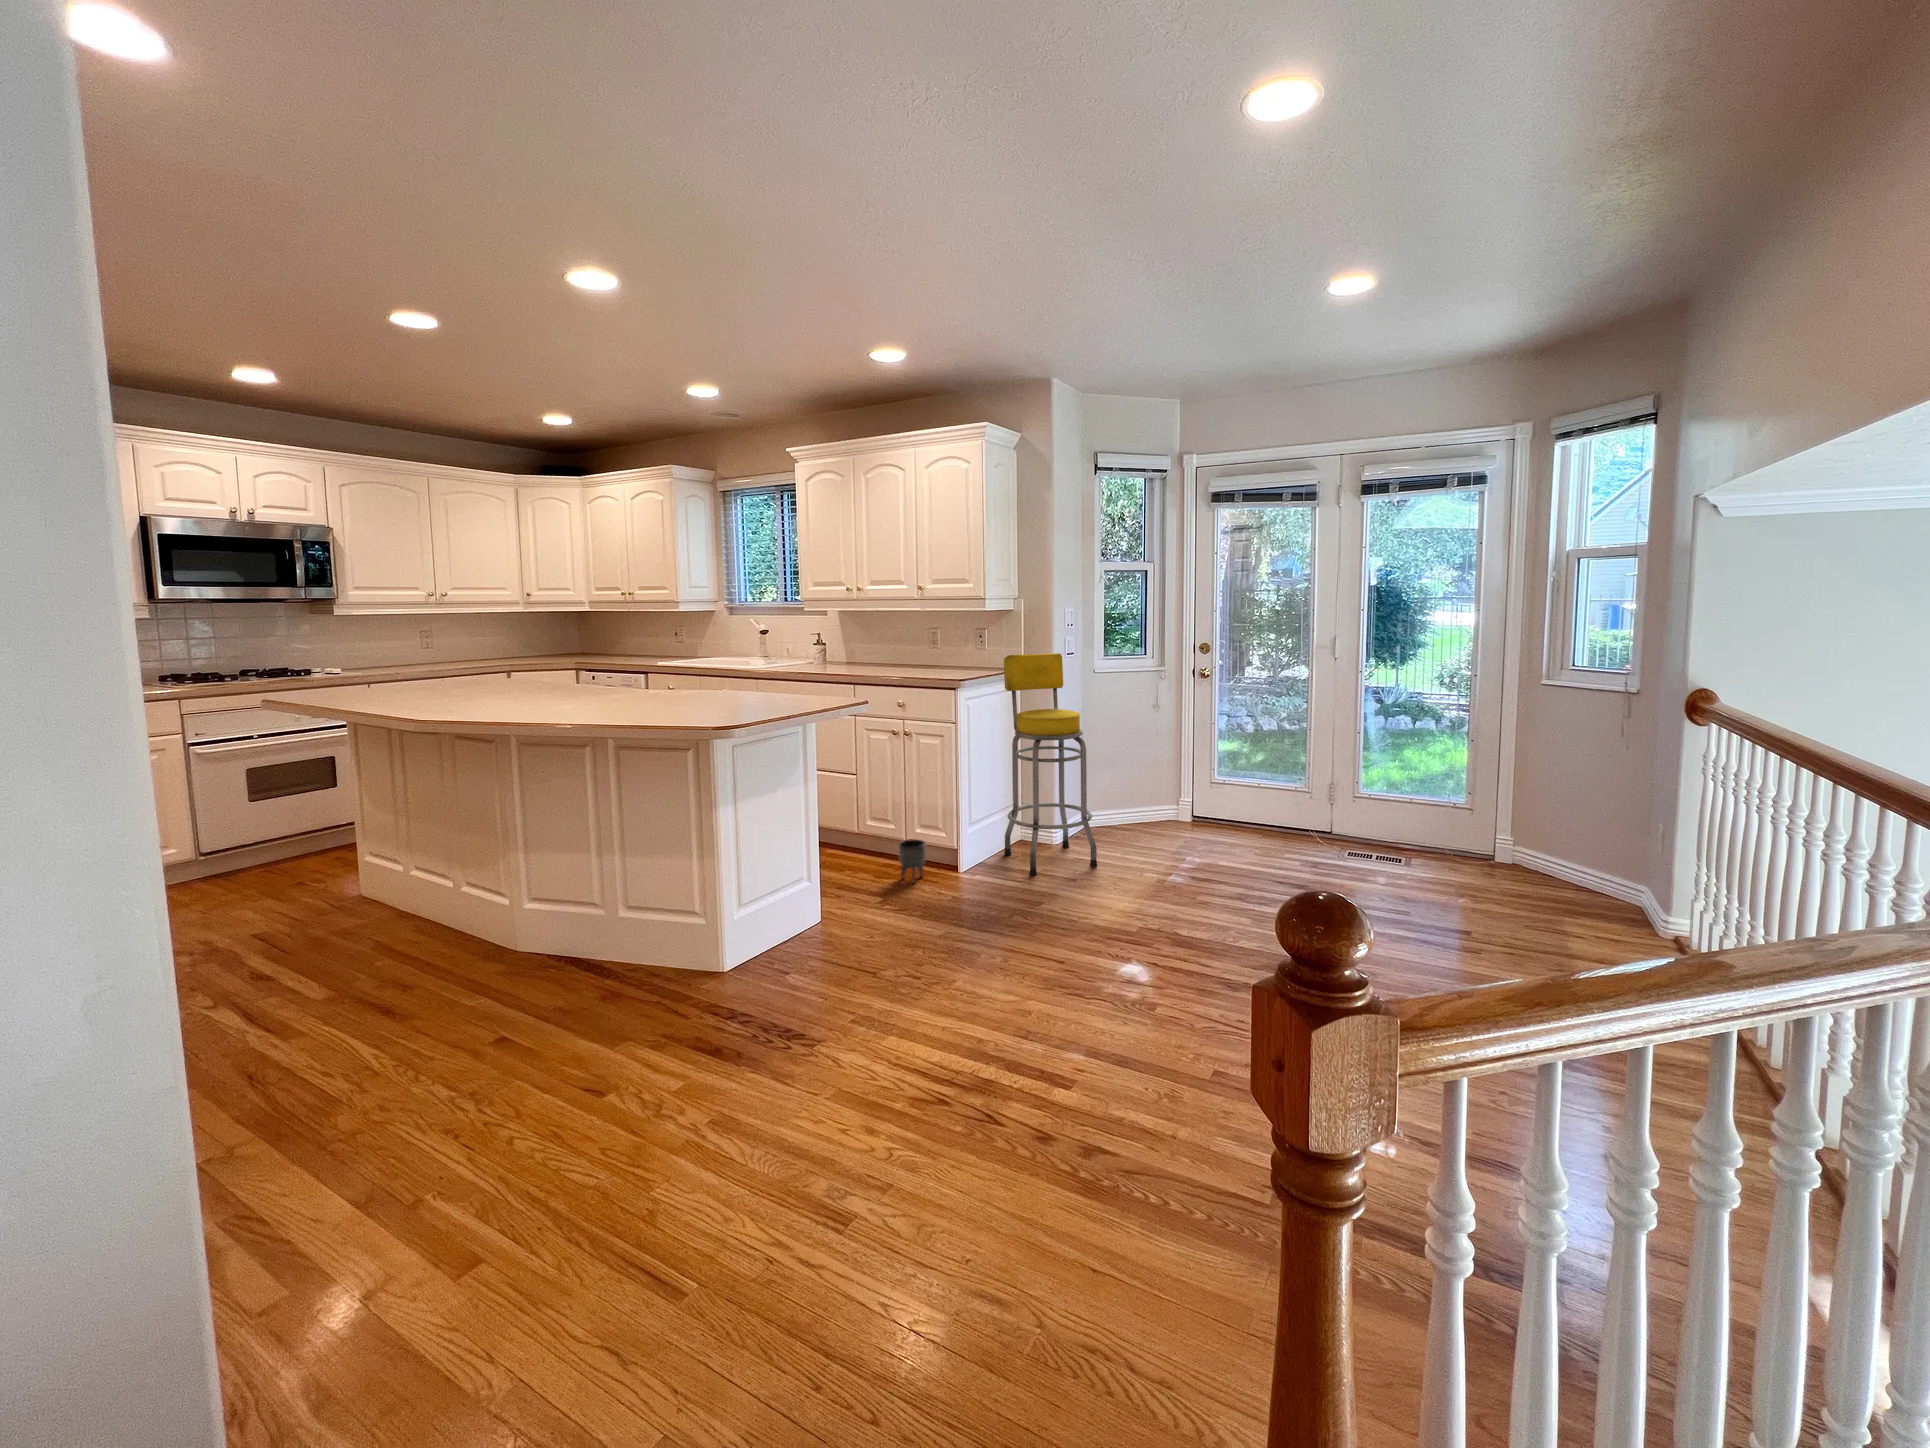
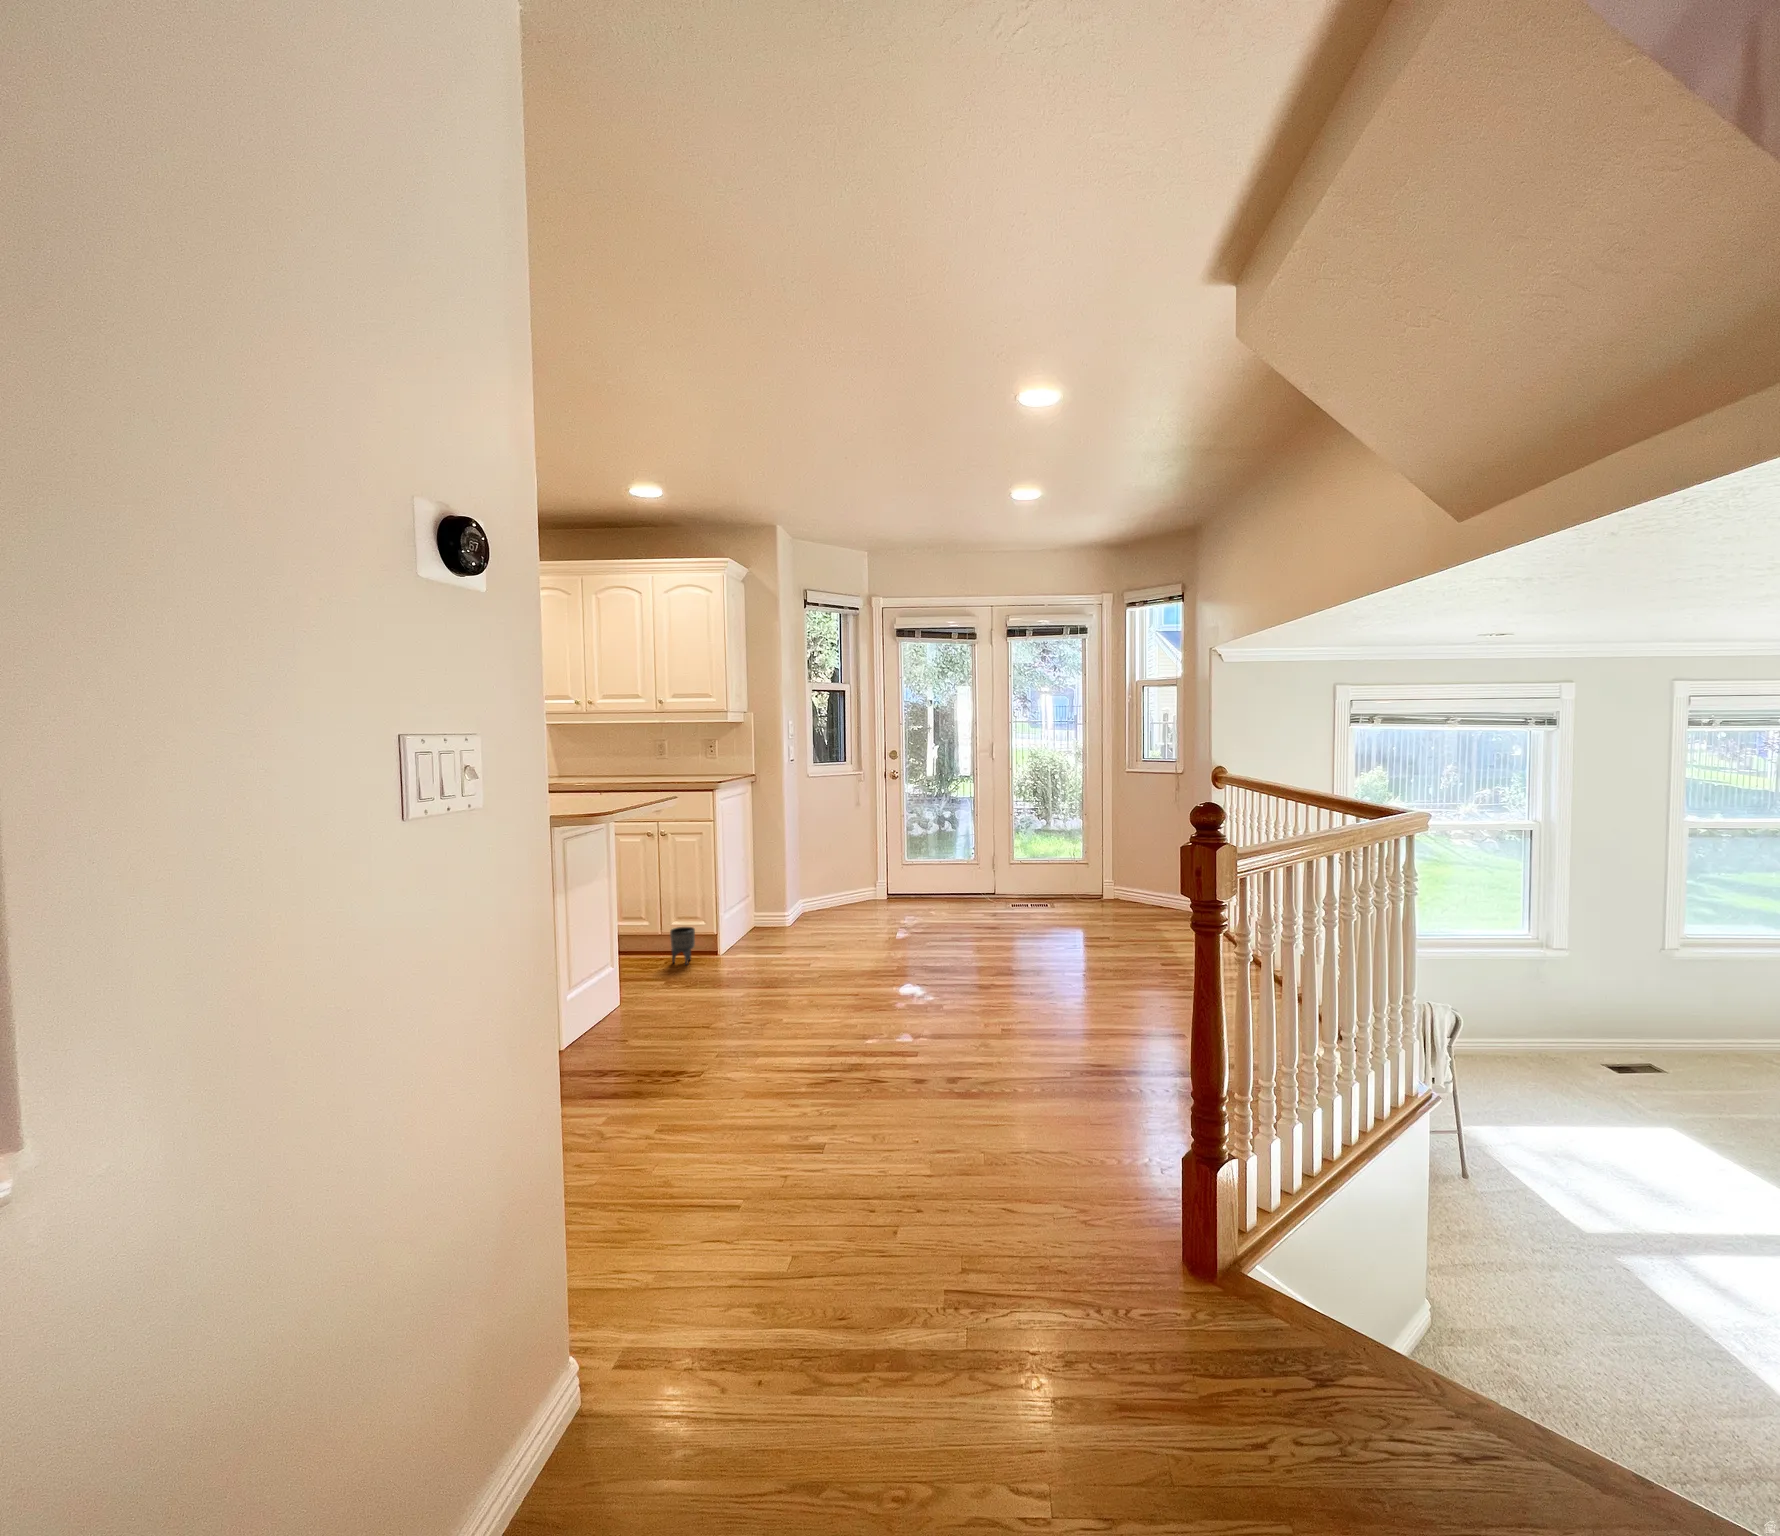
bar stool: present [1004,653,1097,876] -> none [745,759,835,948]

